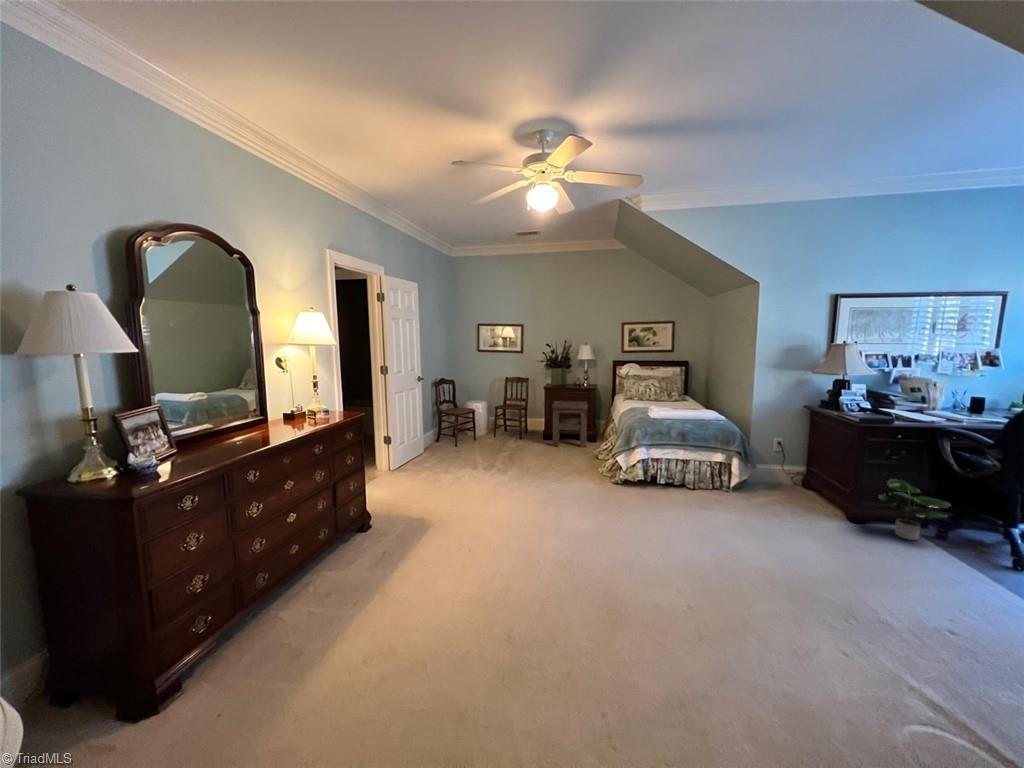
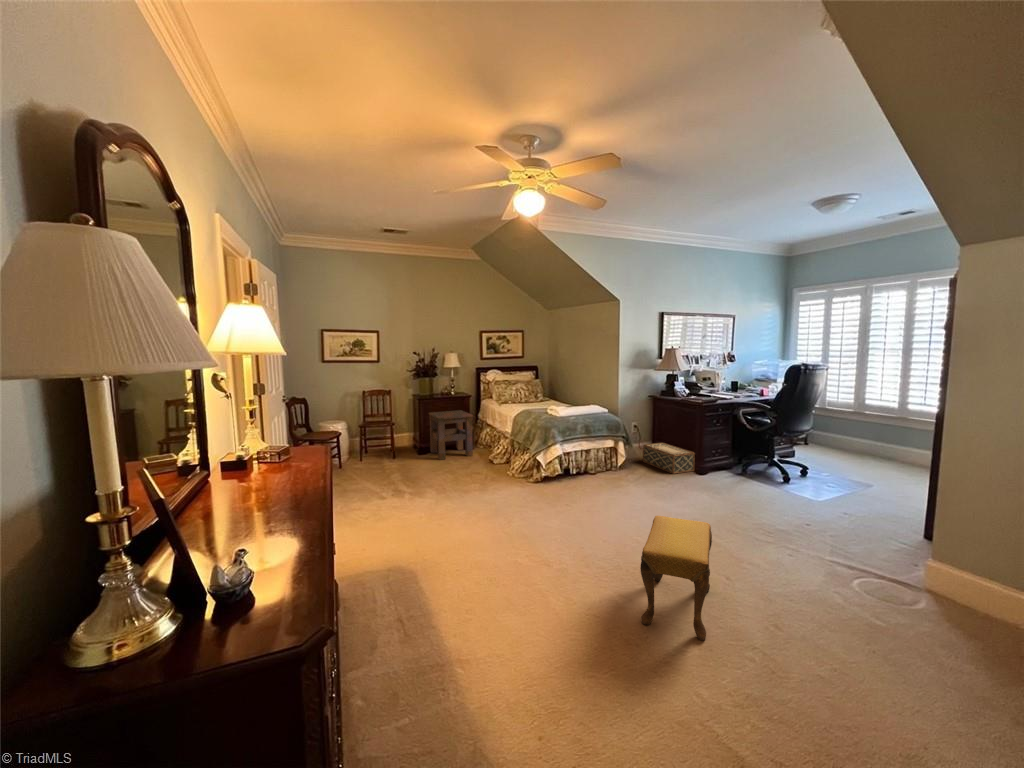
woven basket: none [777,467,847,516] -> present [643,443,695,474]
potted plant: present [879,479,950,540] -> none [716,439,753,477]
footstool: none [521,542,652,702] -> present [640,516,712,640]

